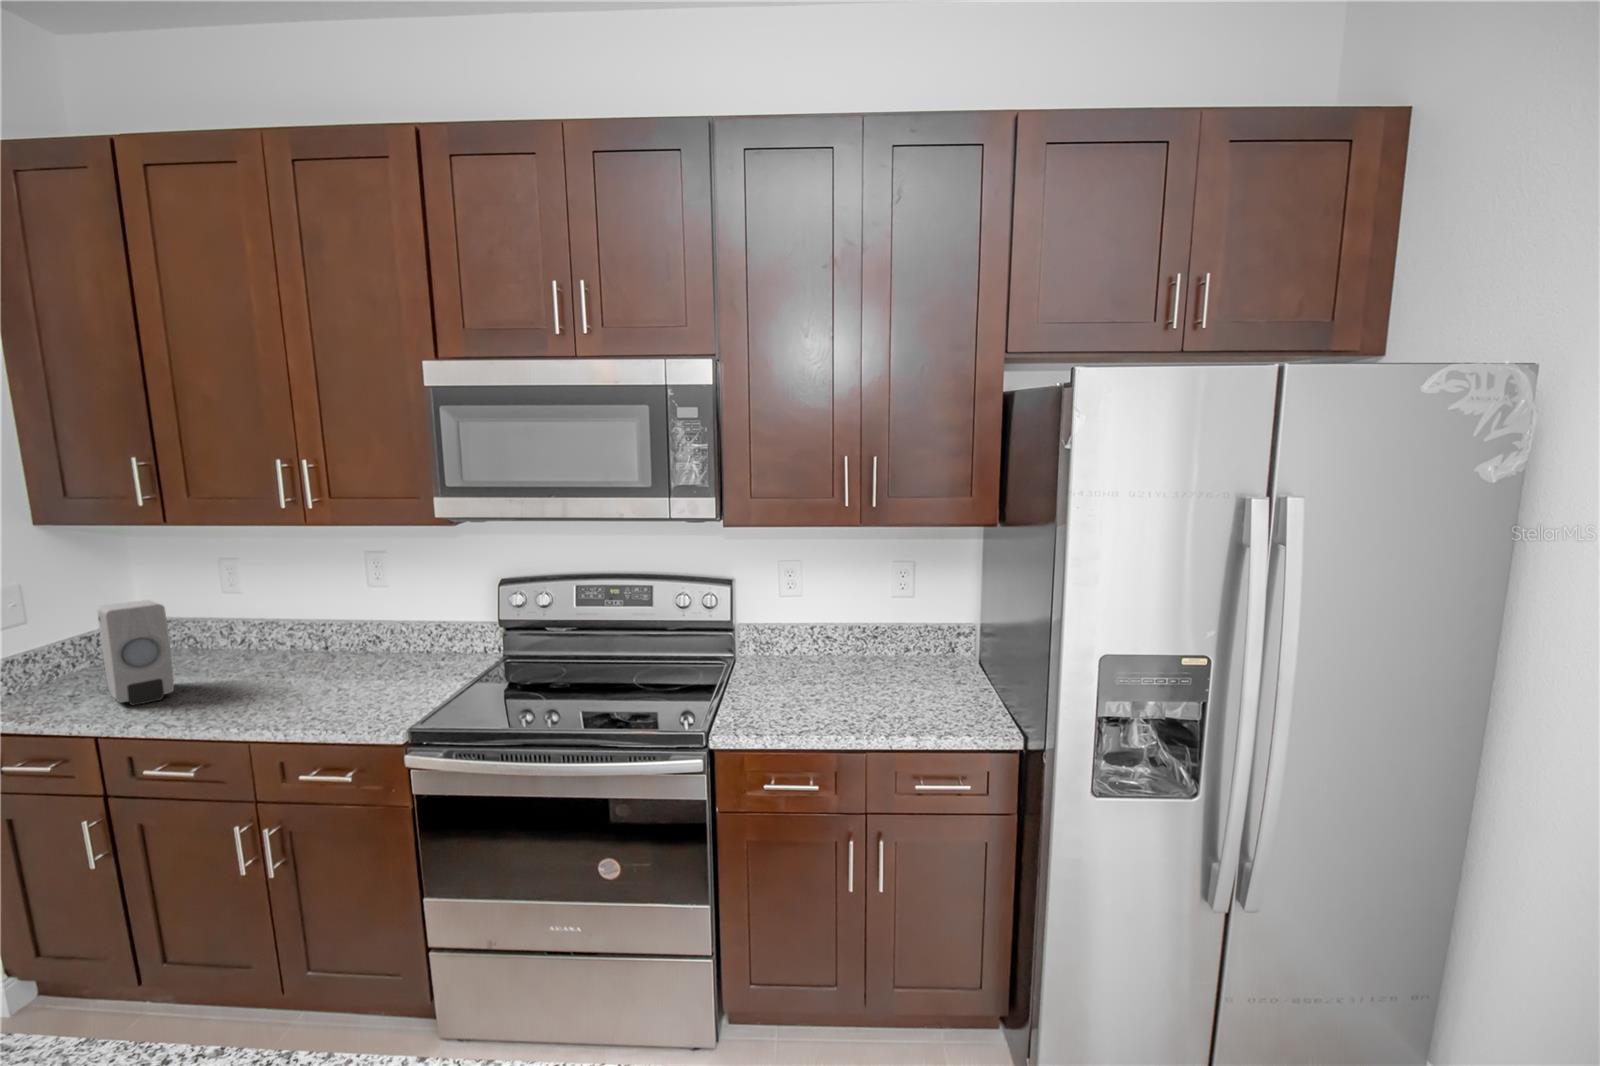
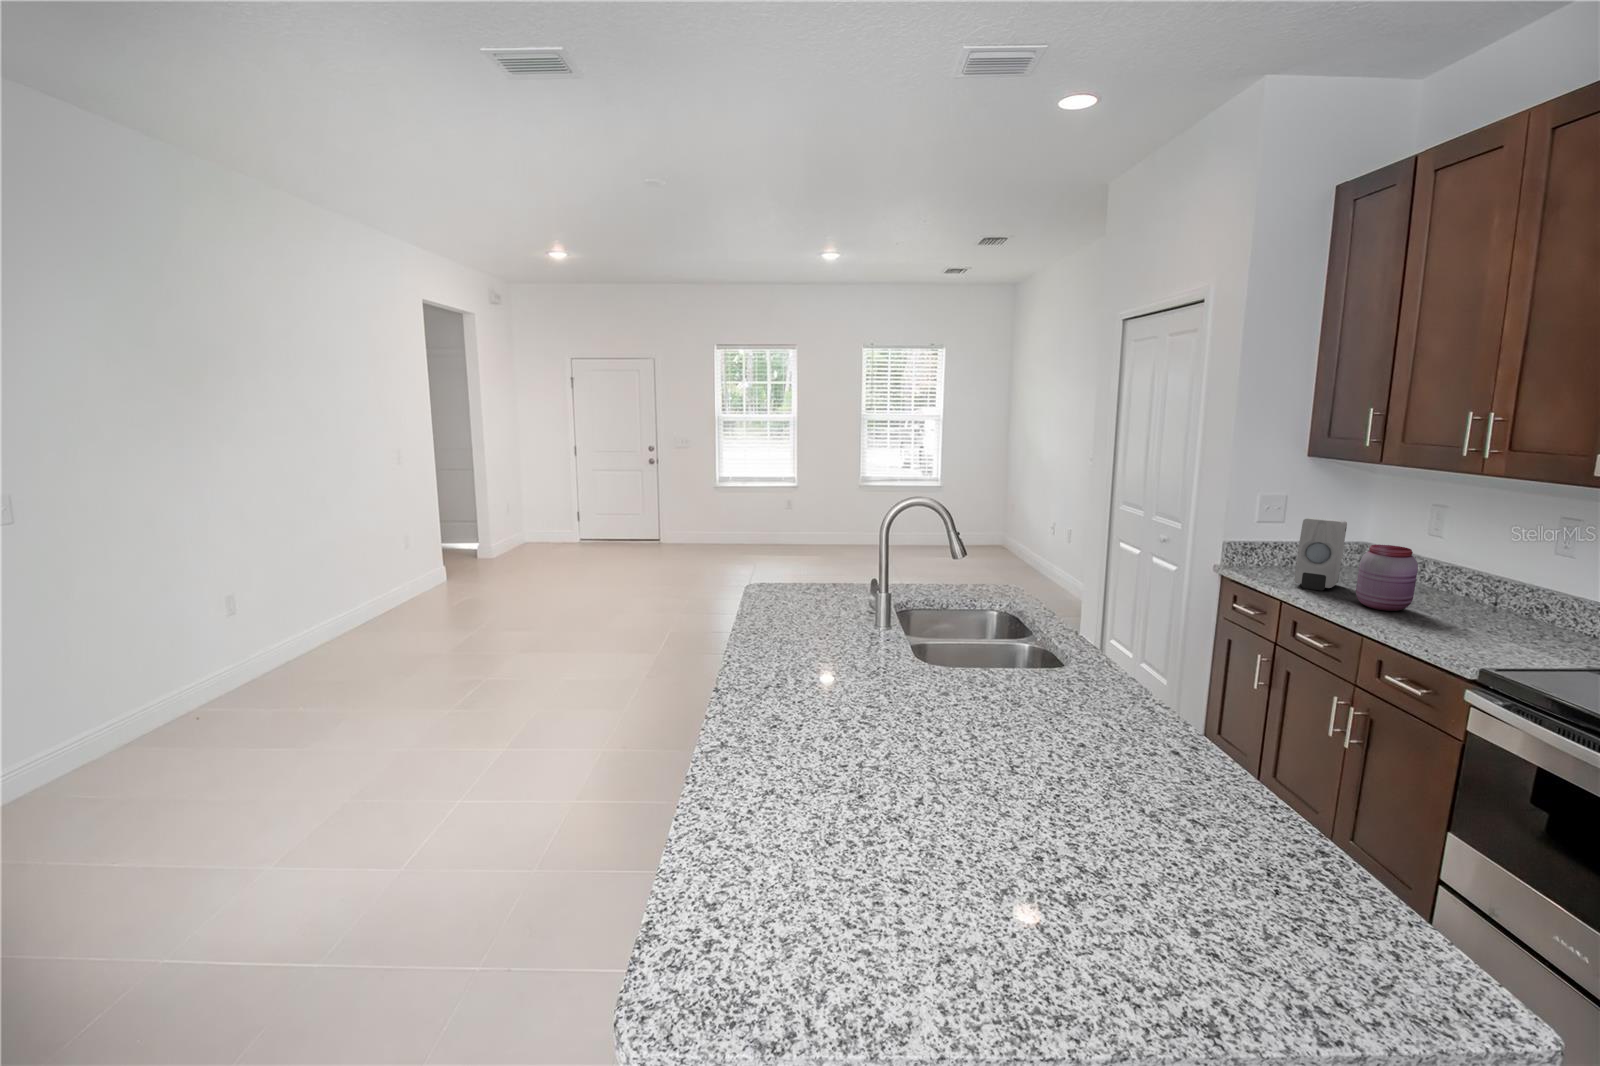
jar: none [216,617,286,700] -> present [1356,545,1418,611]

